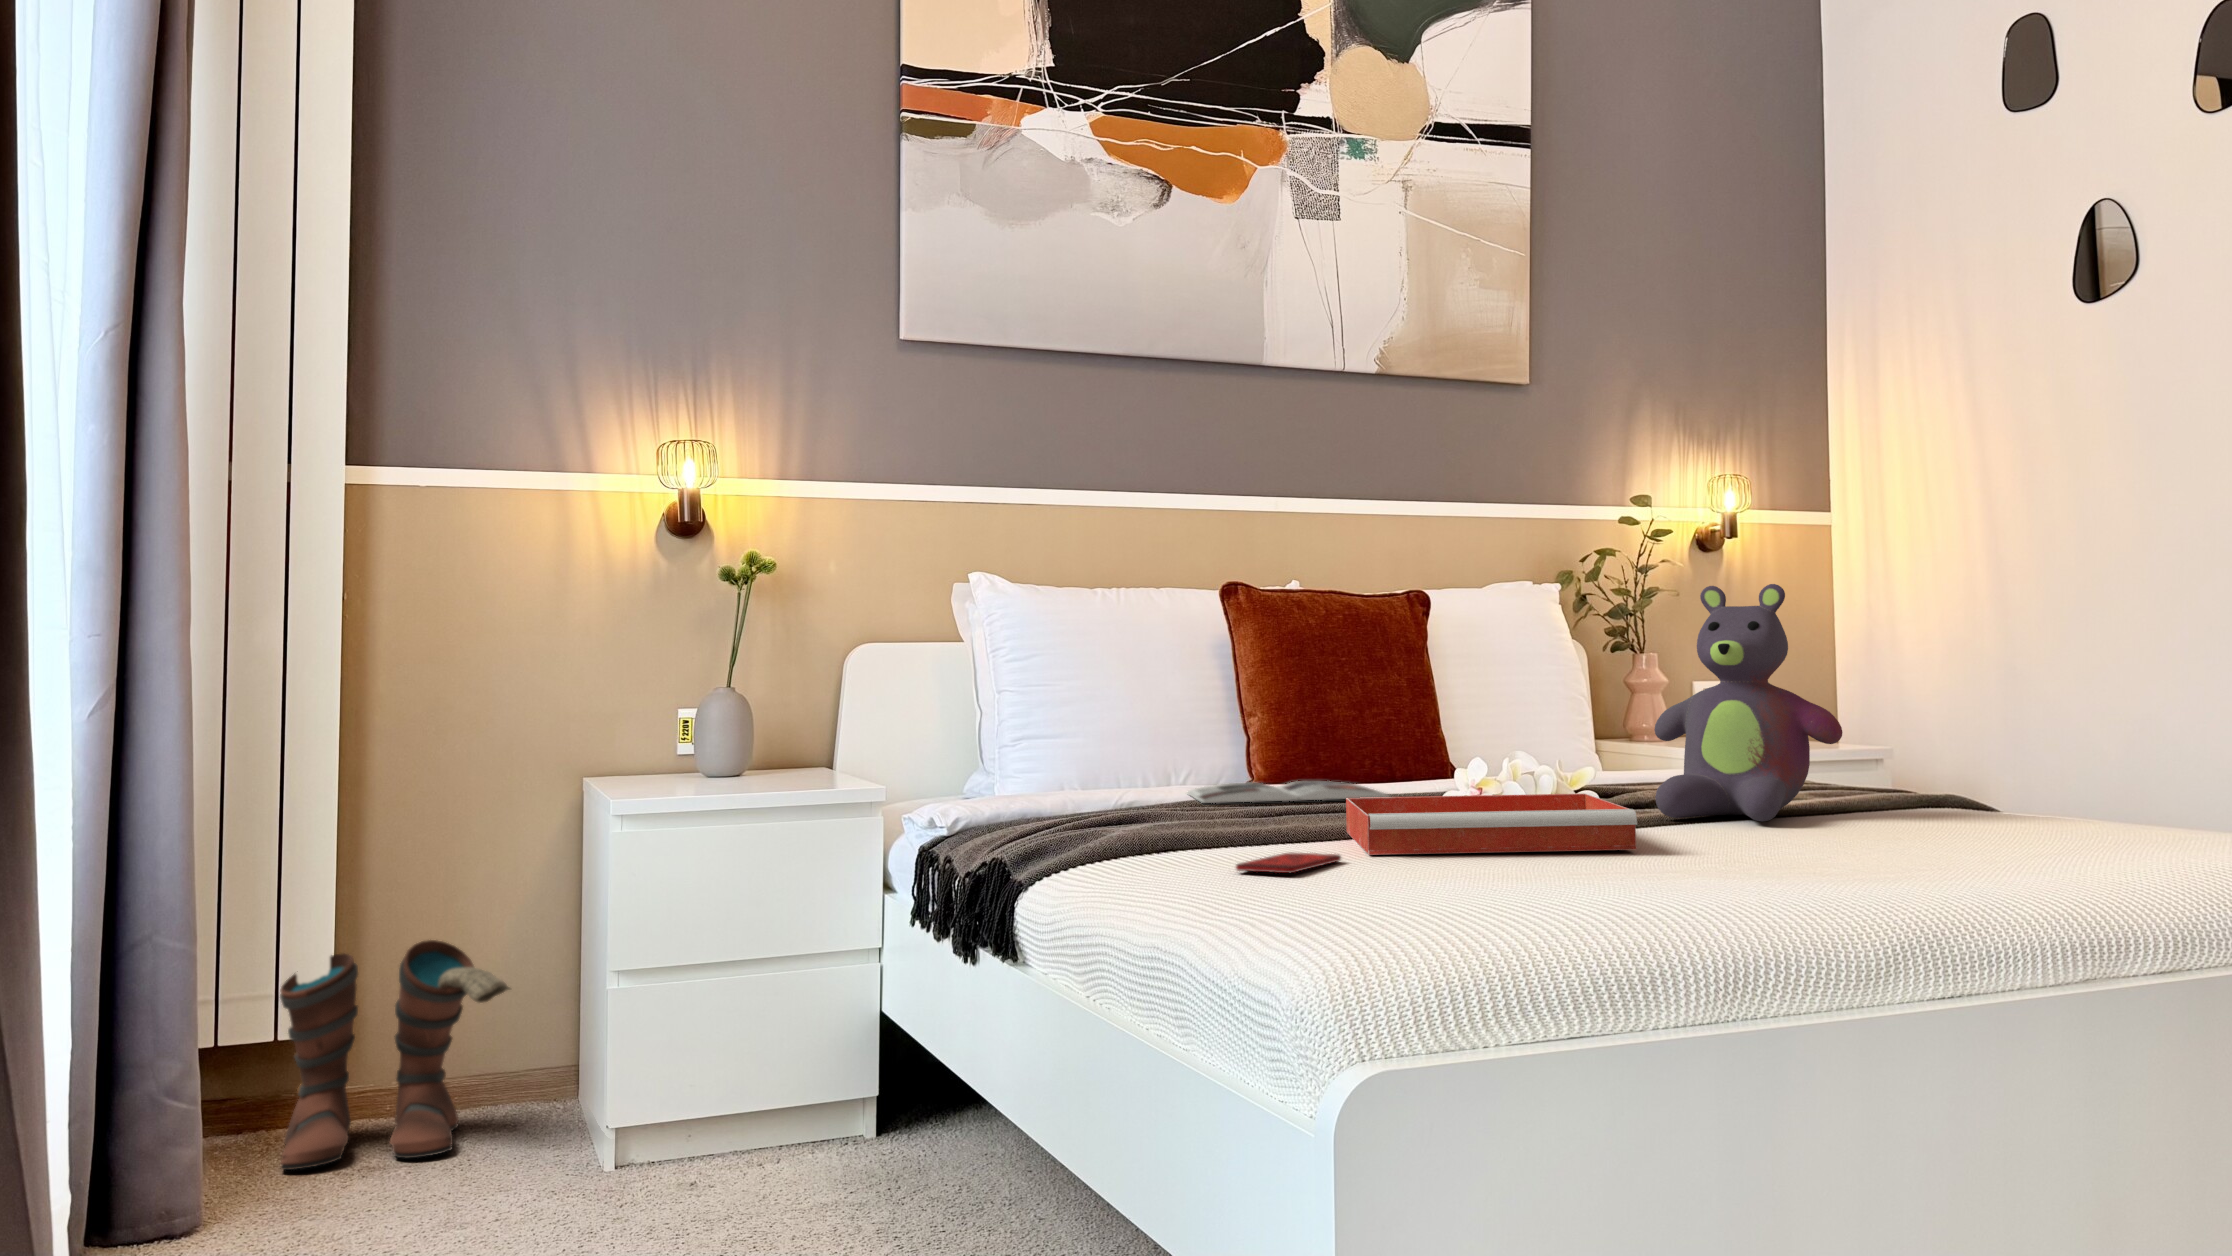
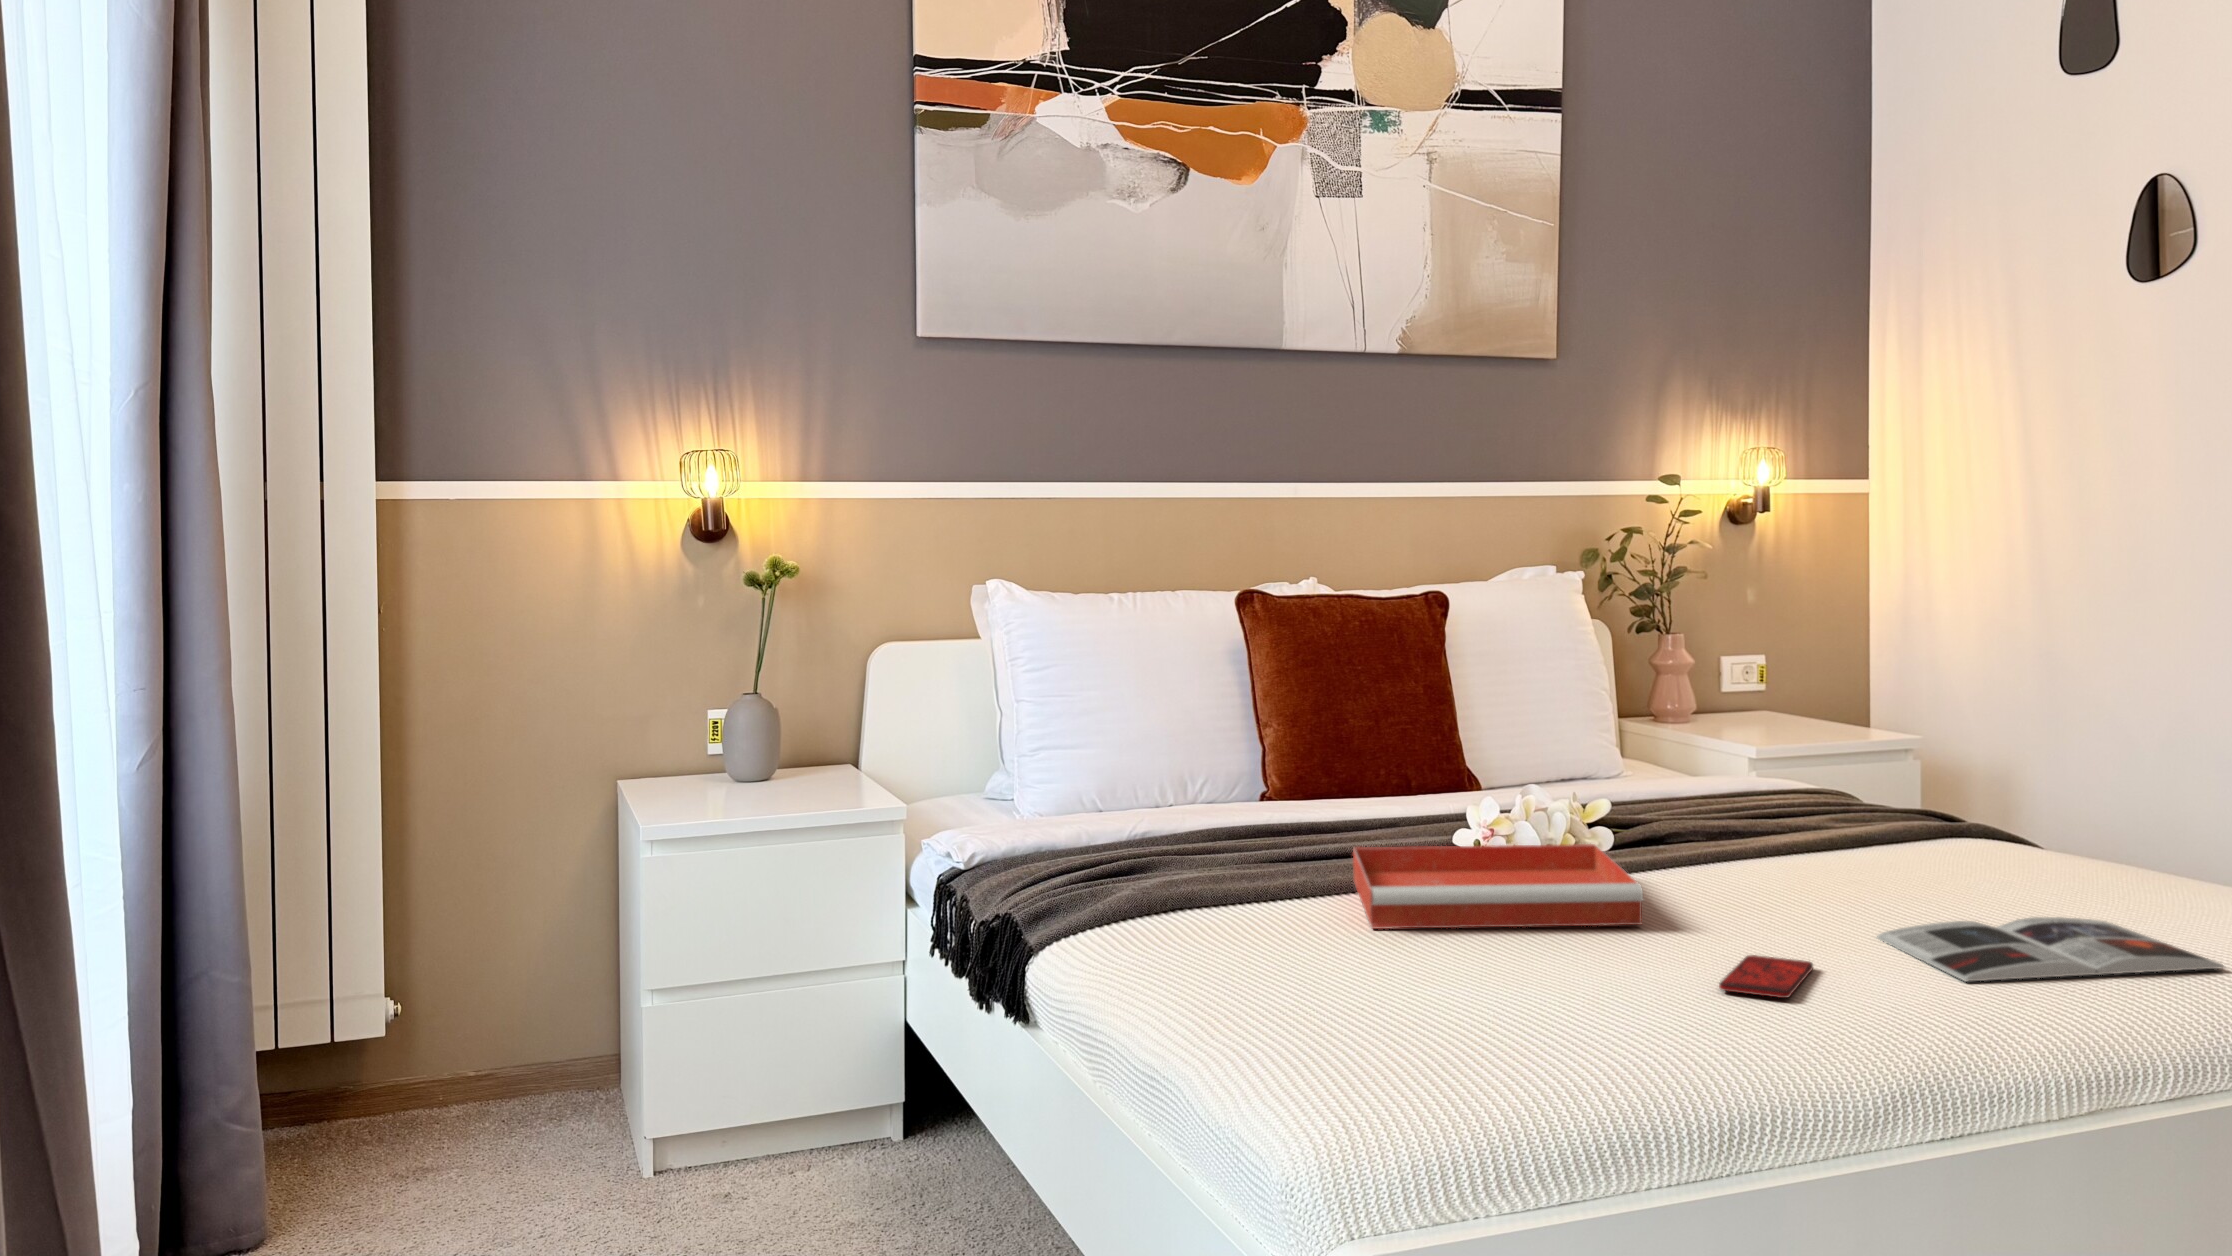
stuffed bear: present [1654,584,1843,821] -> none [1667,621,1861,872]
magazine: present [1187,781,1390,803] -> present [1877,917,2224,982]
smartphone: present [1236,853,1341,873] -> present [1719,955,1813,998]
boots: present [280,940,510,1170] -> none [335,941,553,1167]

